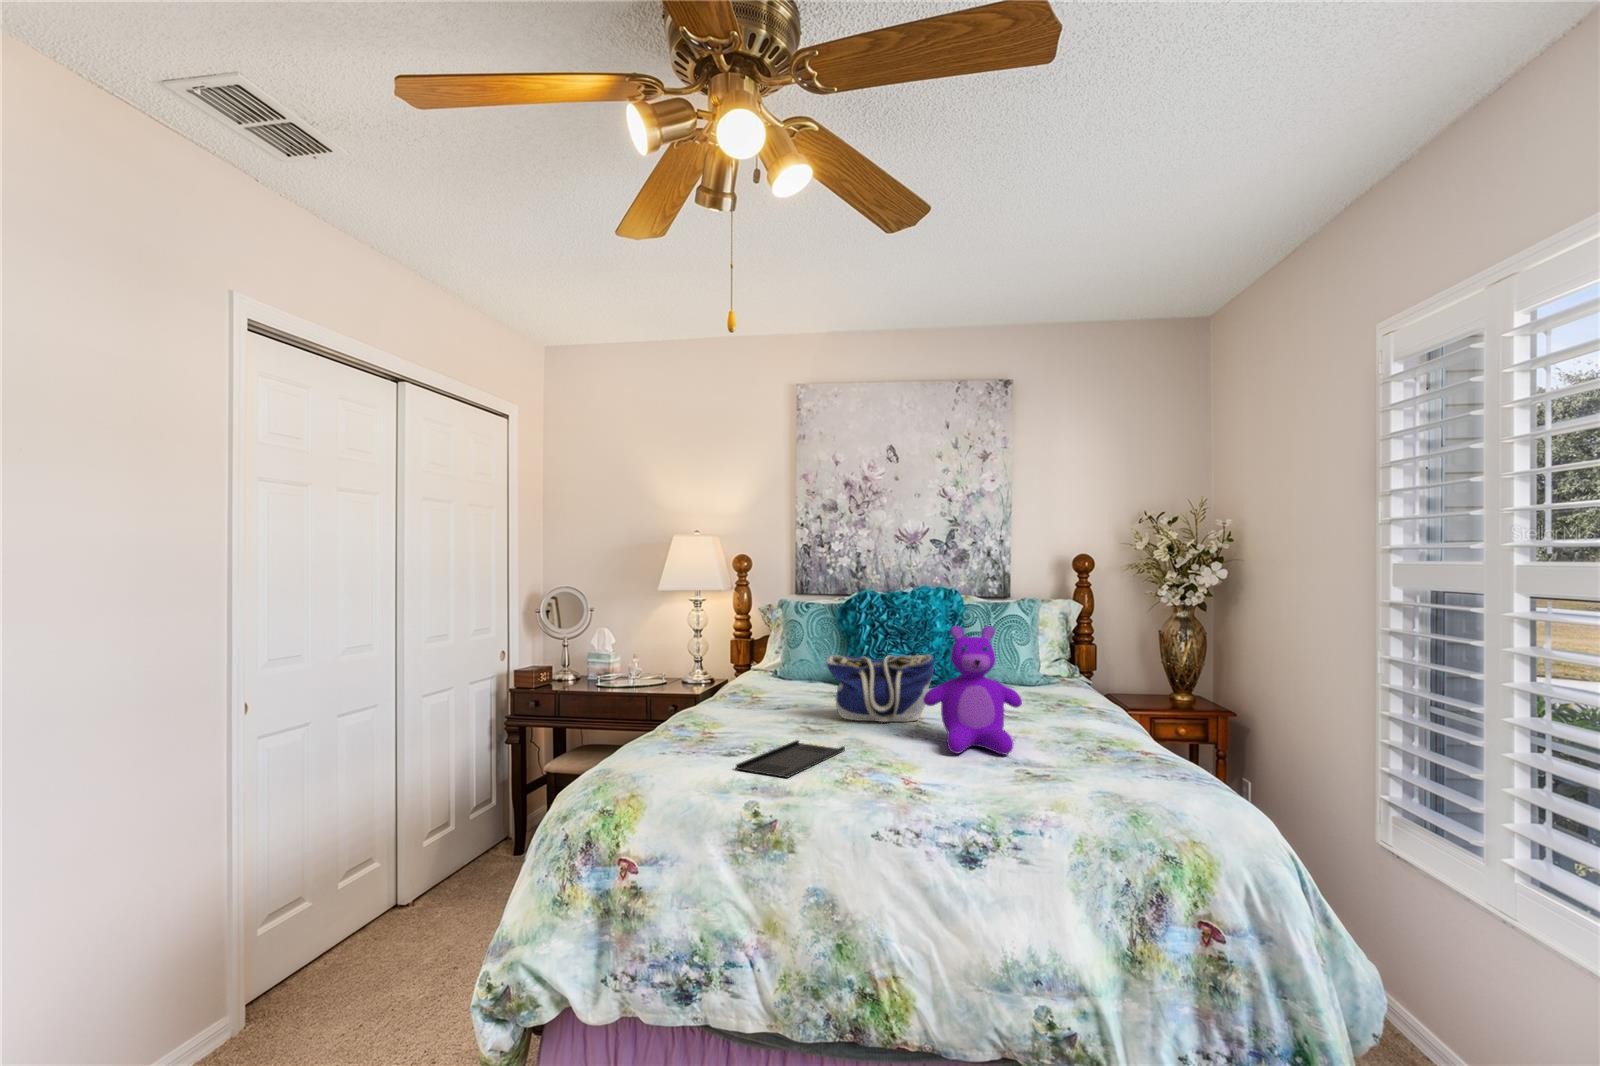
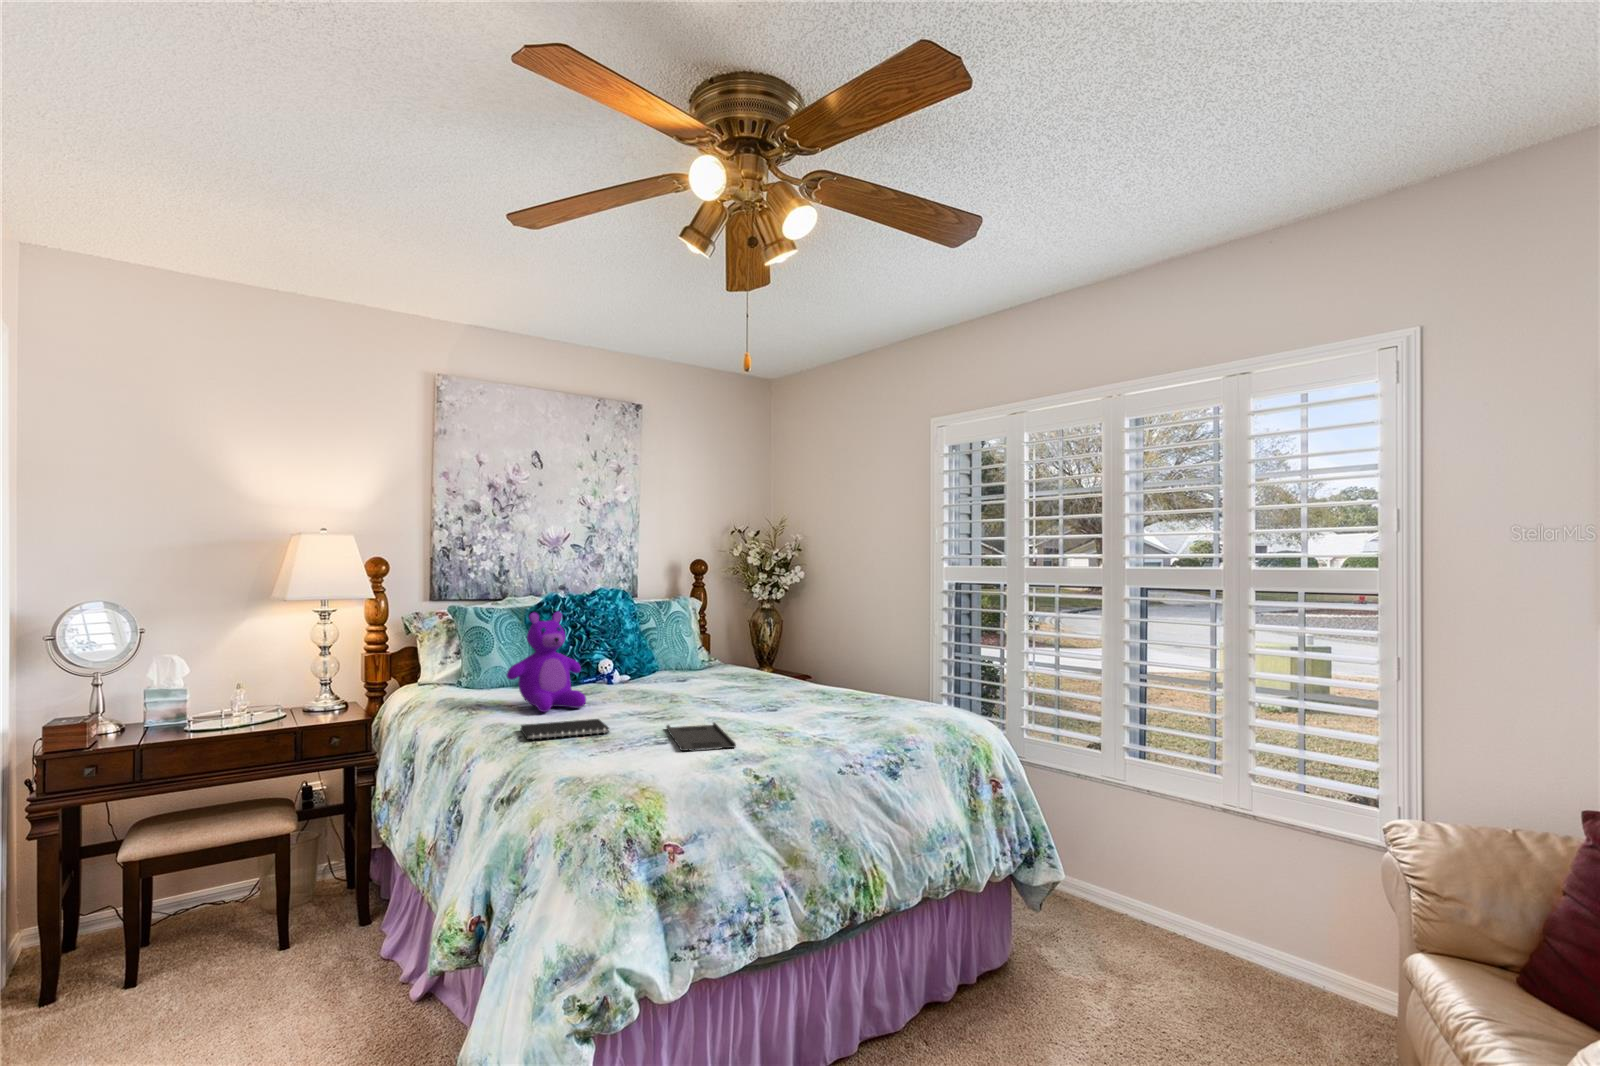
teddy bear: present [923,626,1022,754] -> present [507,612,586,712]
tote bag: present [826,654,934,722] -> none [629,641,722,707]
notebook: none [671,716,764,738] -> present [521,719,609,740]

